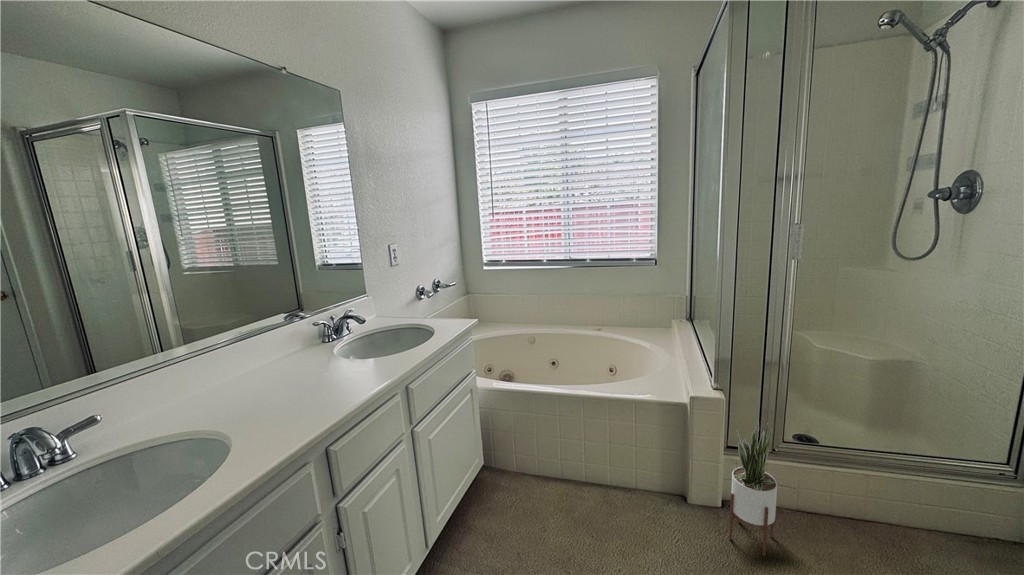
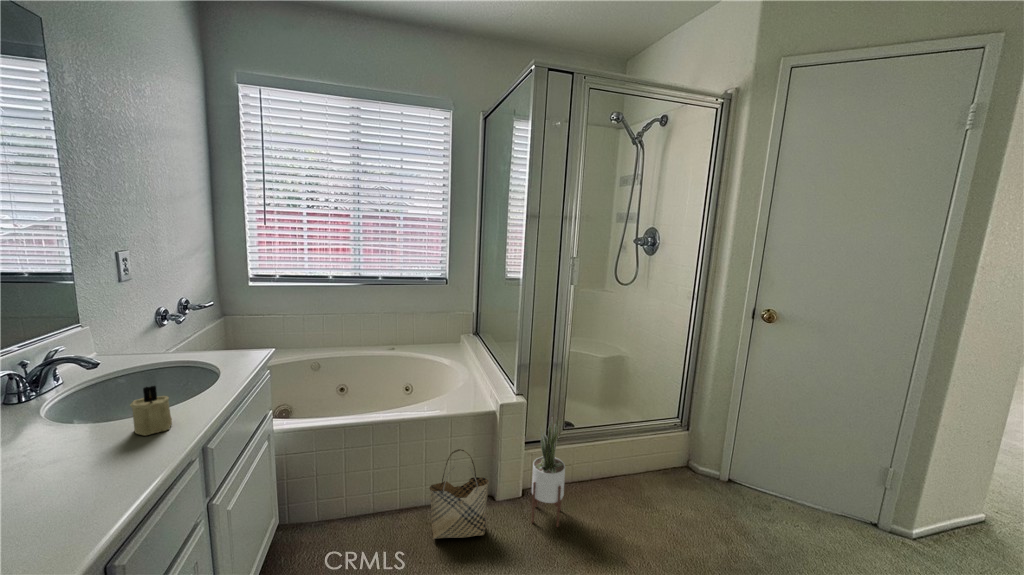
candle: none [356,339,383,375] -> present [130,386,172,435]
woven basket: none [609,436,674,533] -> present [429,449,489,539]

